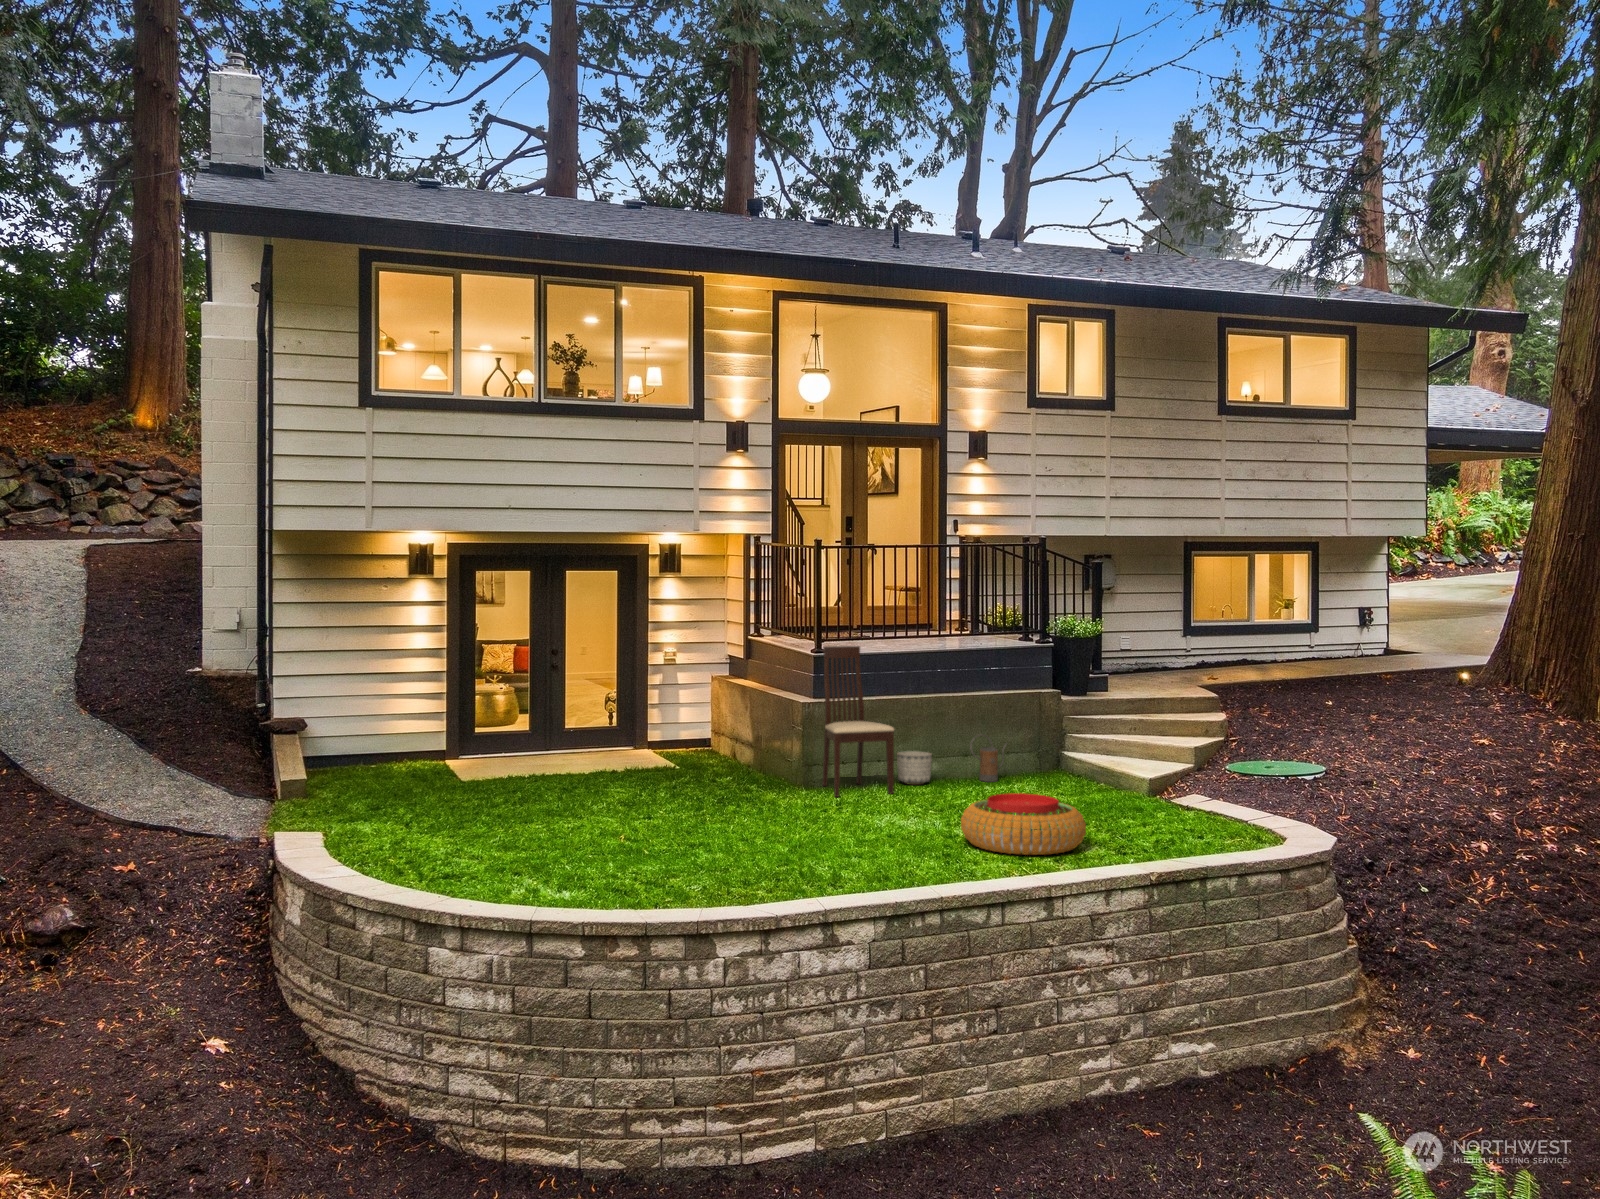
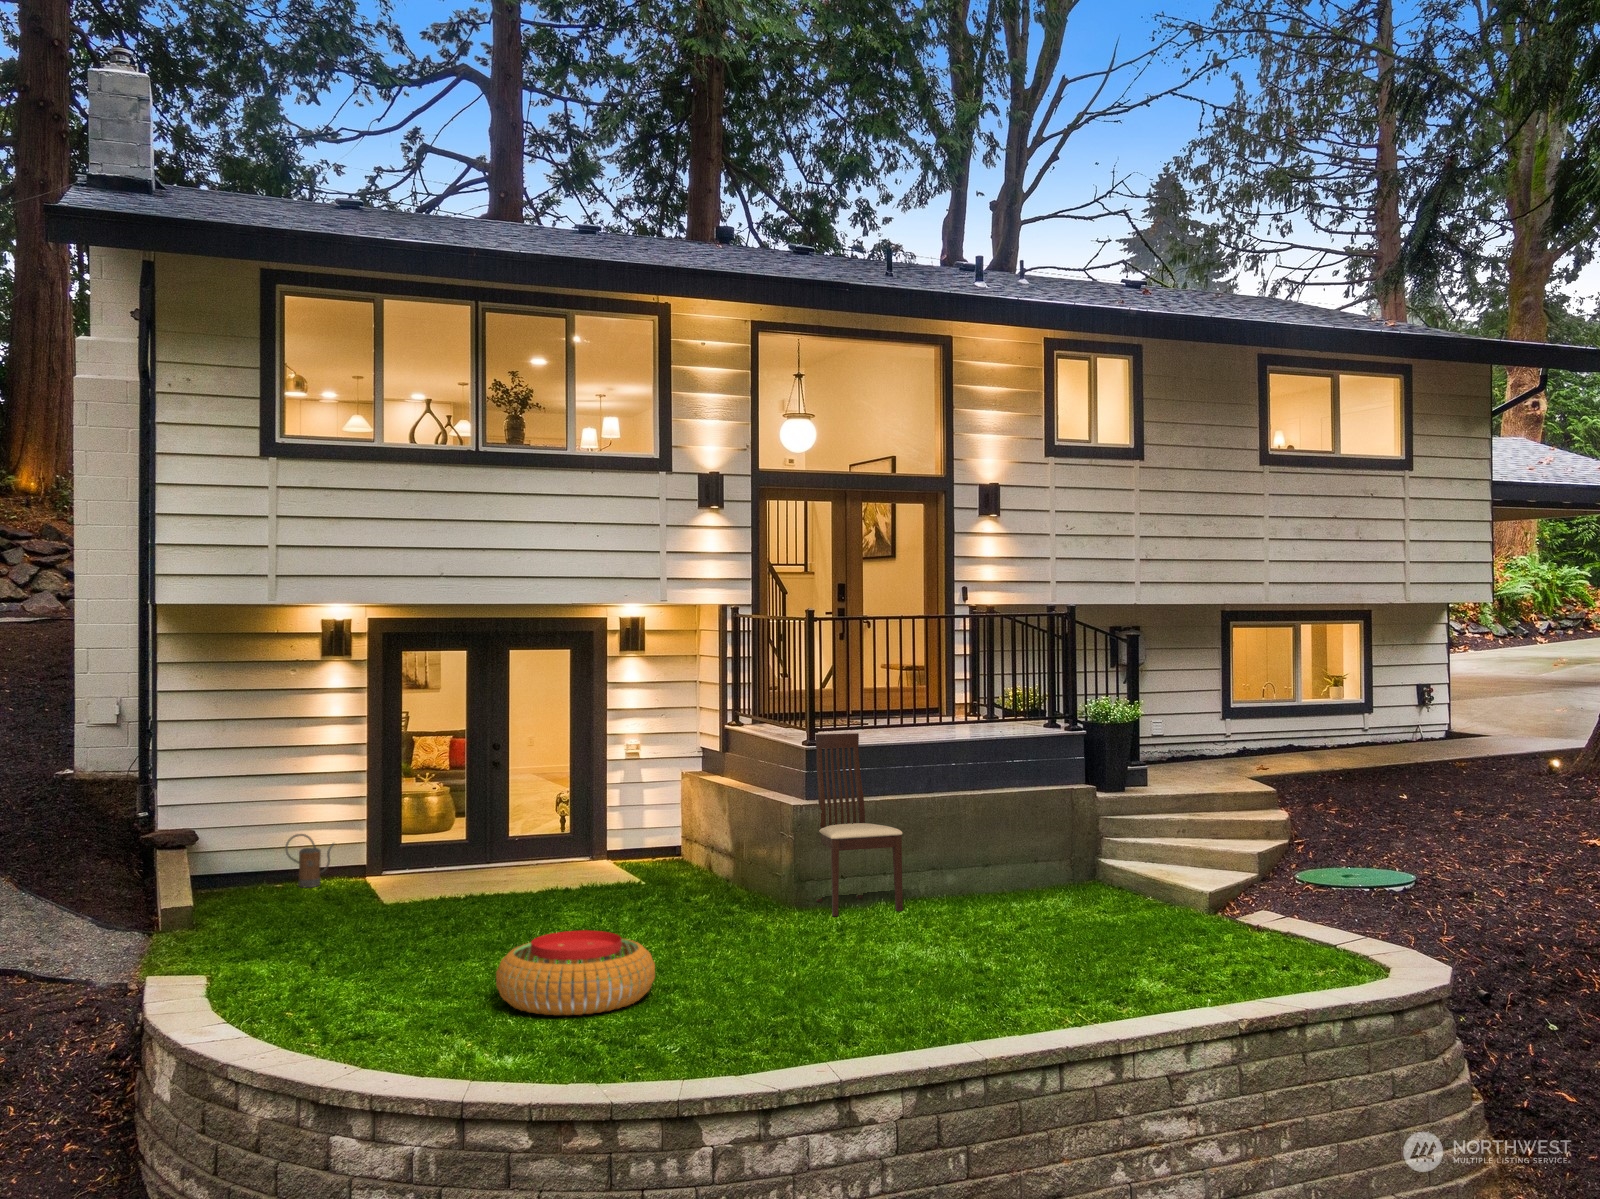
watering can: present [970,734,1007,782] -> present [285,834,334,887]
planter: present [897,751,932,785] -> none [904,857,945,898]
pouf: present [961,793,1086,855] -> present [496,930,655,1015]

